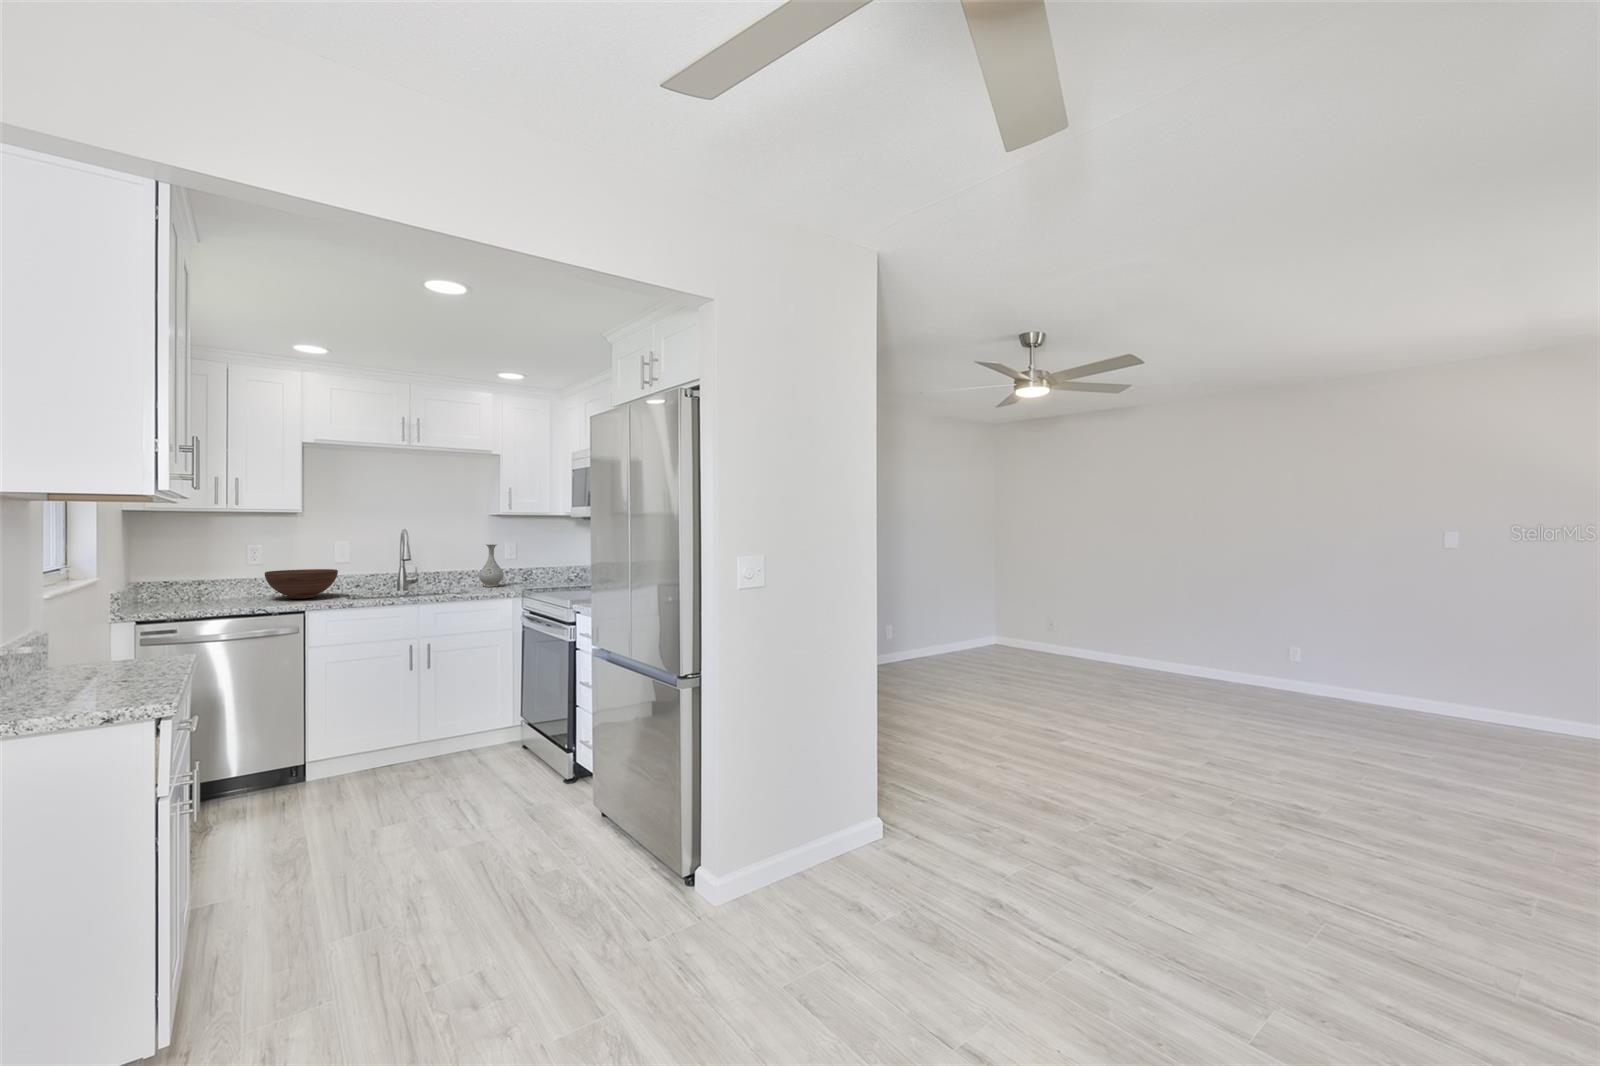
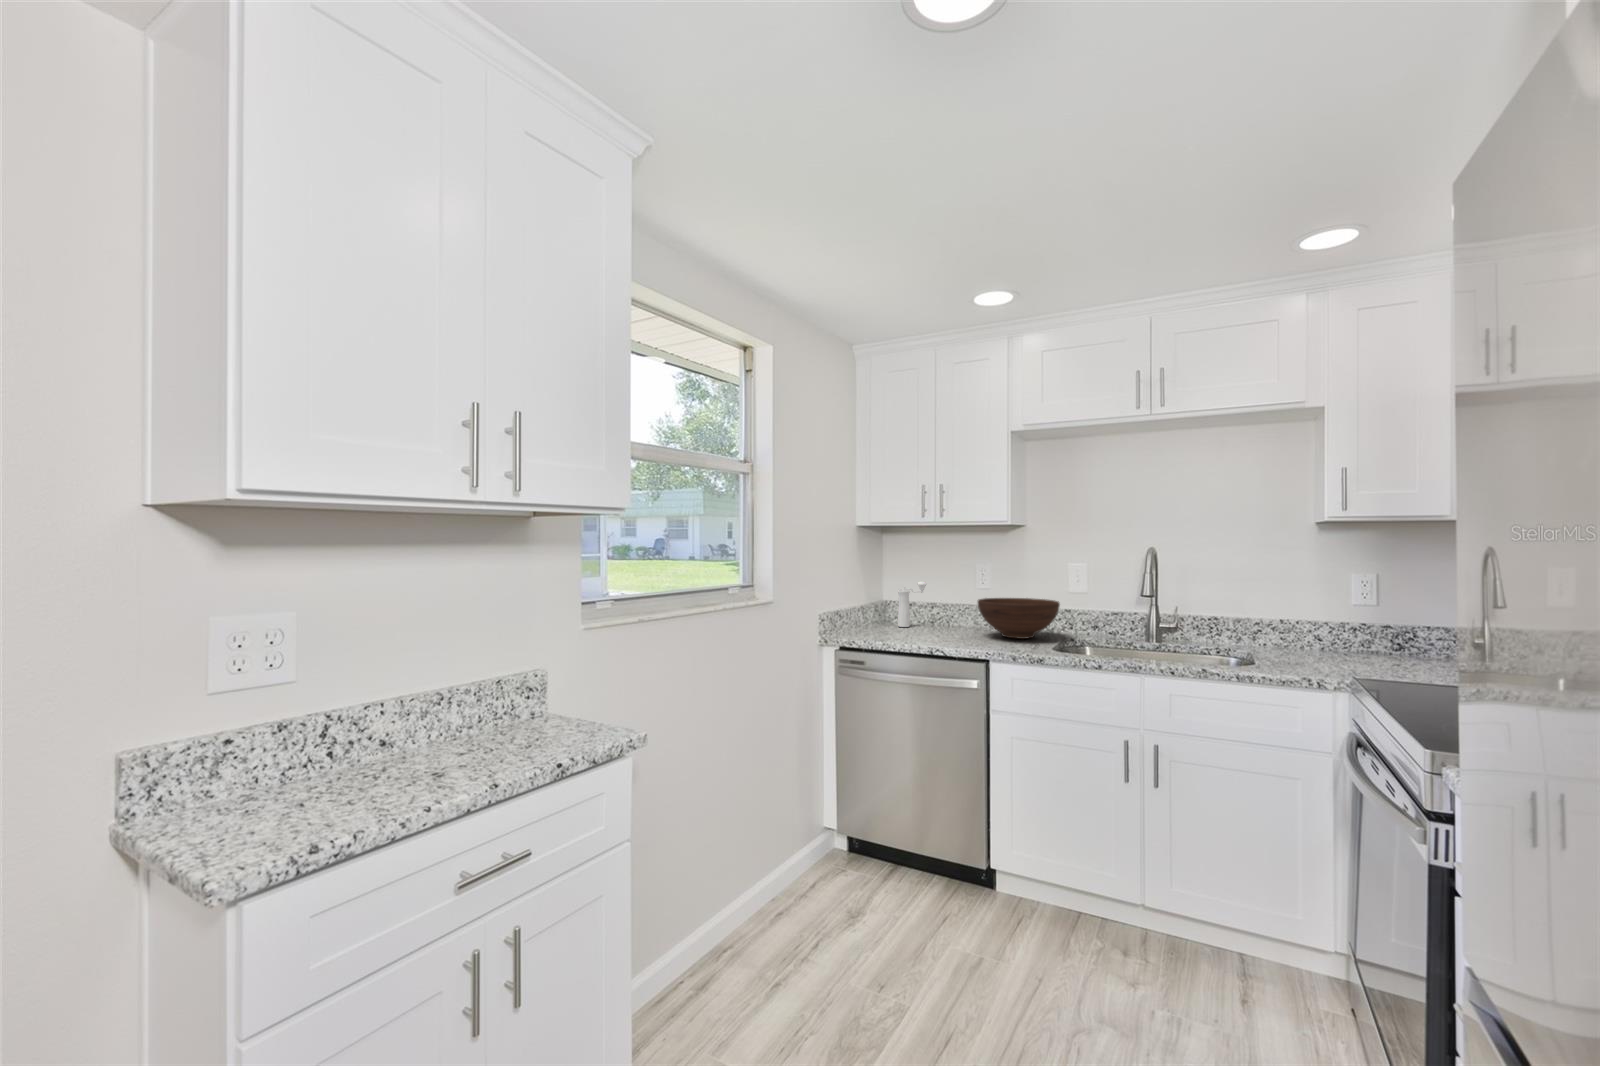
vase: present [479,544,504,587] -> none [1291,574,1343,654]
pepper mill: none [164,562,193,603] -> present [898,581,926,627]

